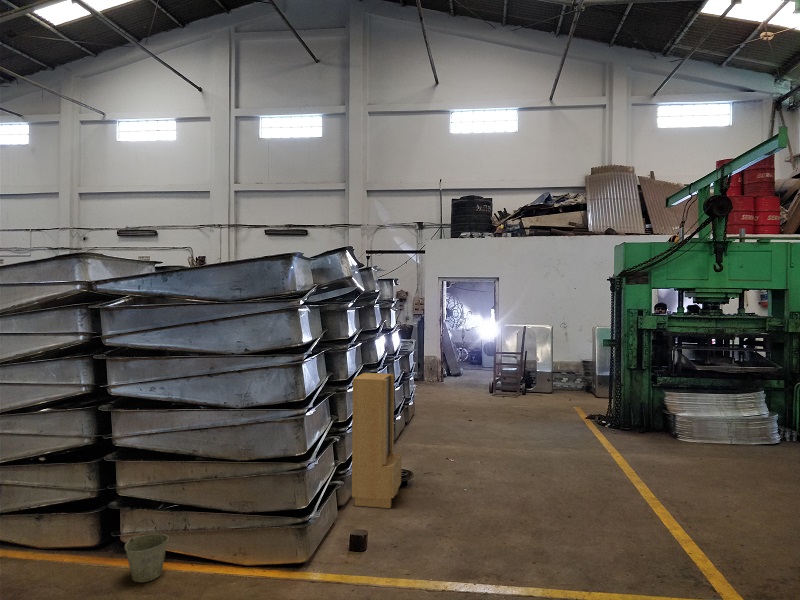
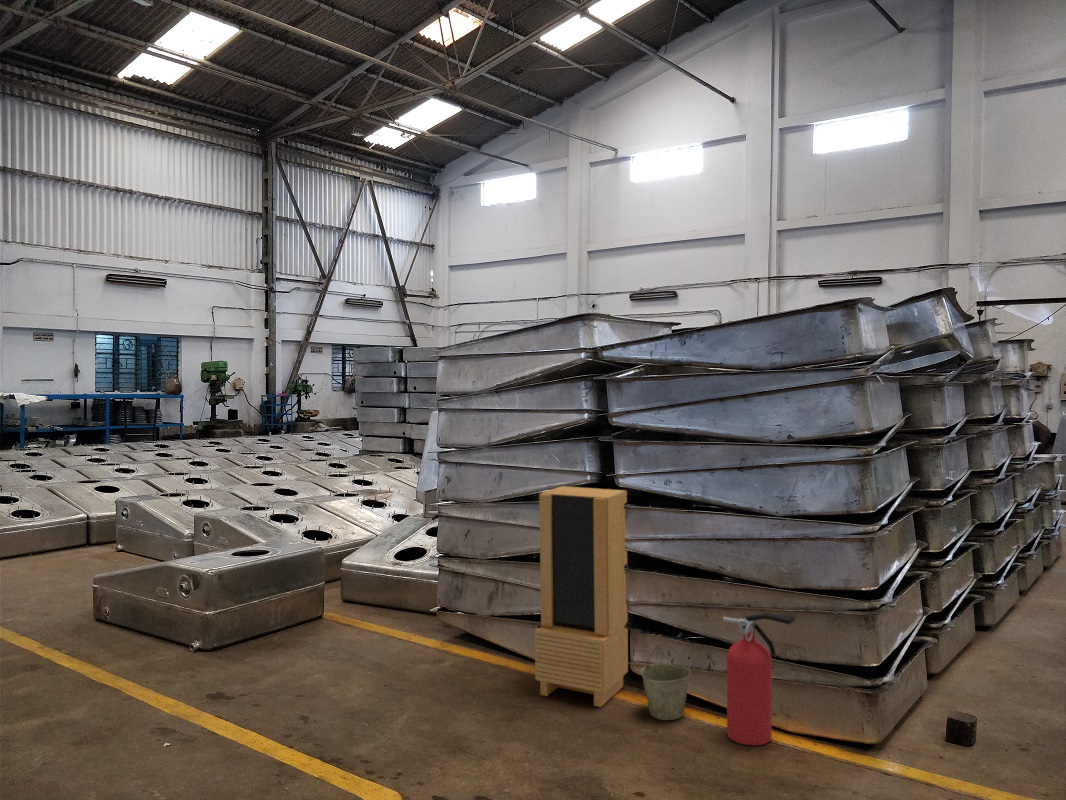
storage cabinet: present [352,373,401,508] -> present [535,486,628,707]
fire extinguisher: none [194,481,249,587] -> present [723,613,795,745]

